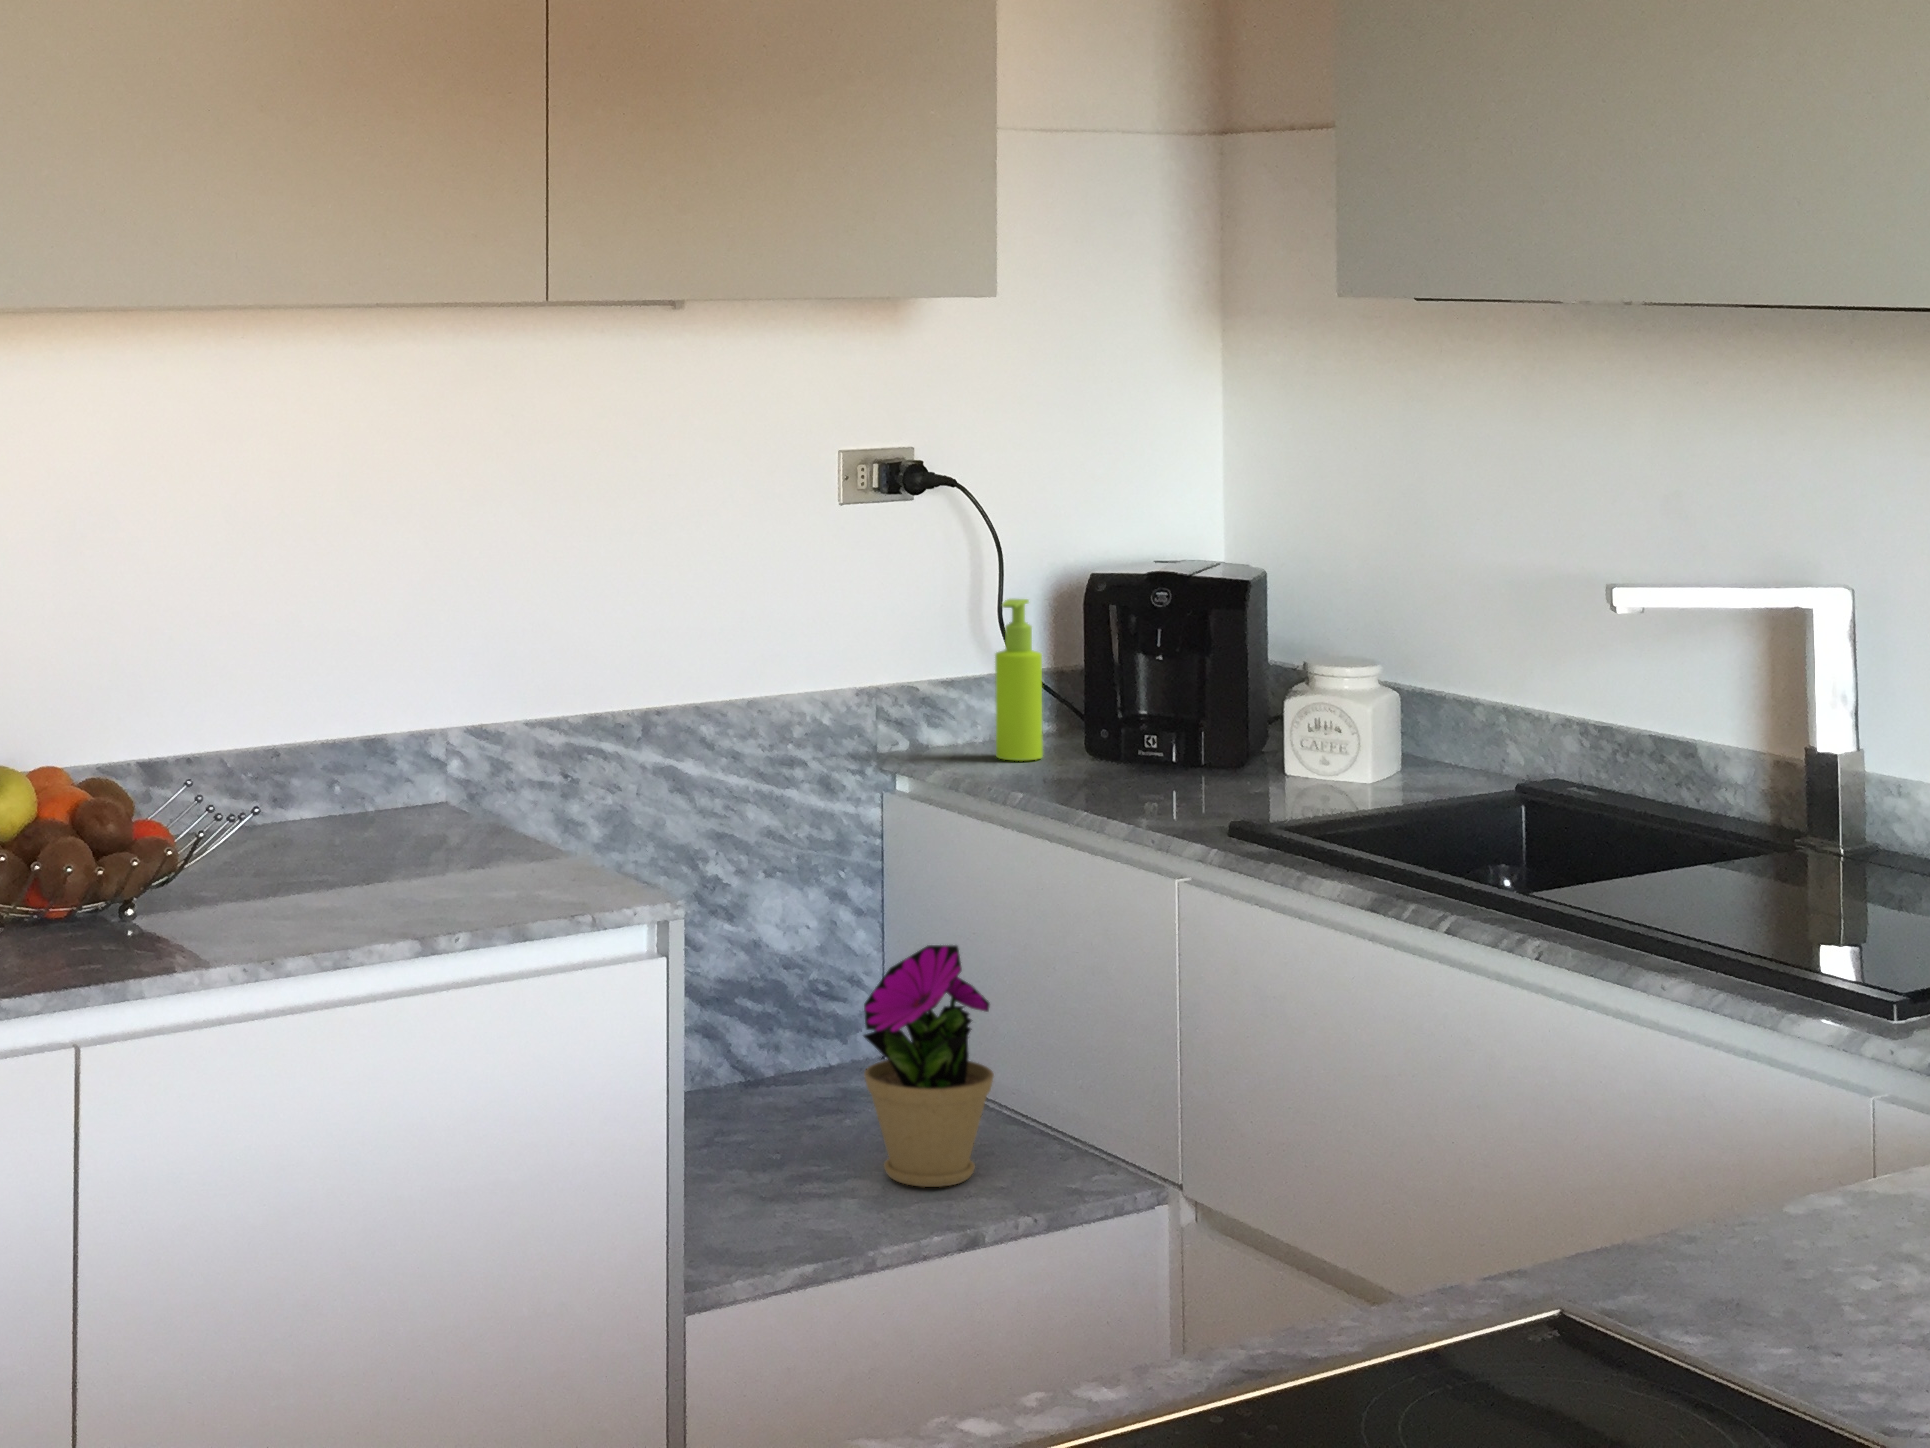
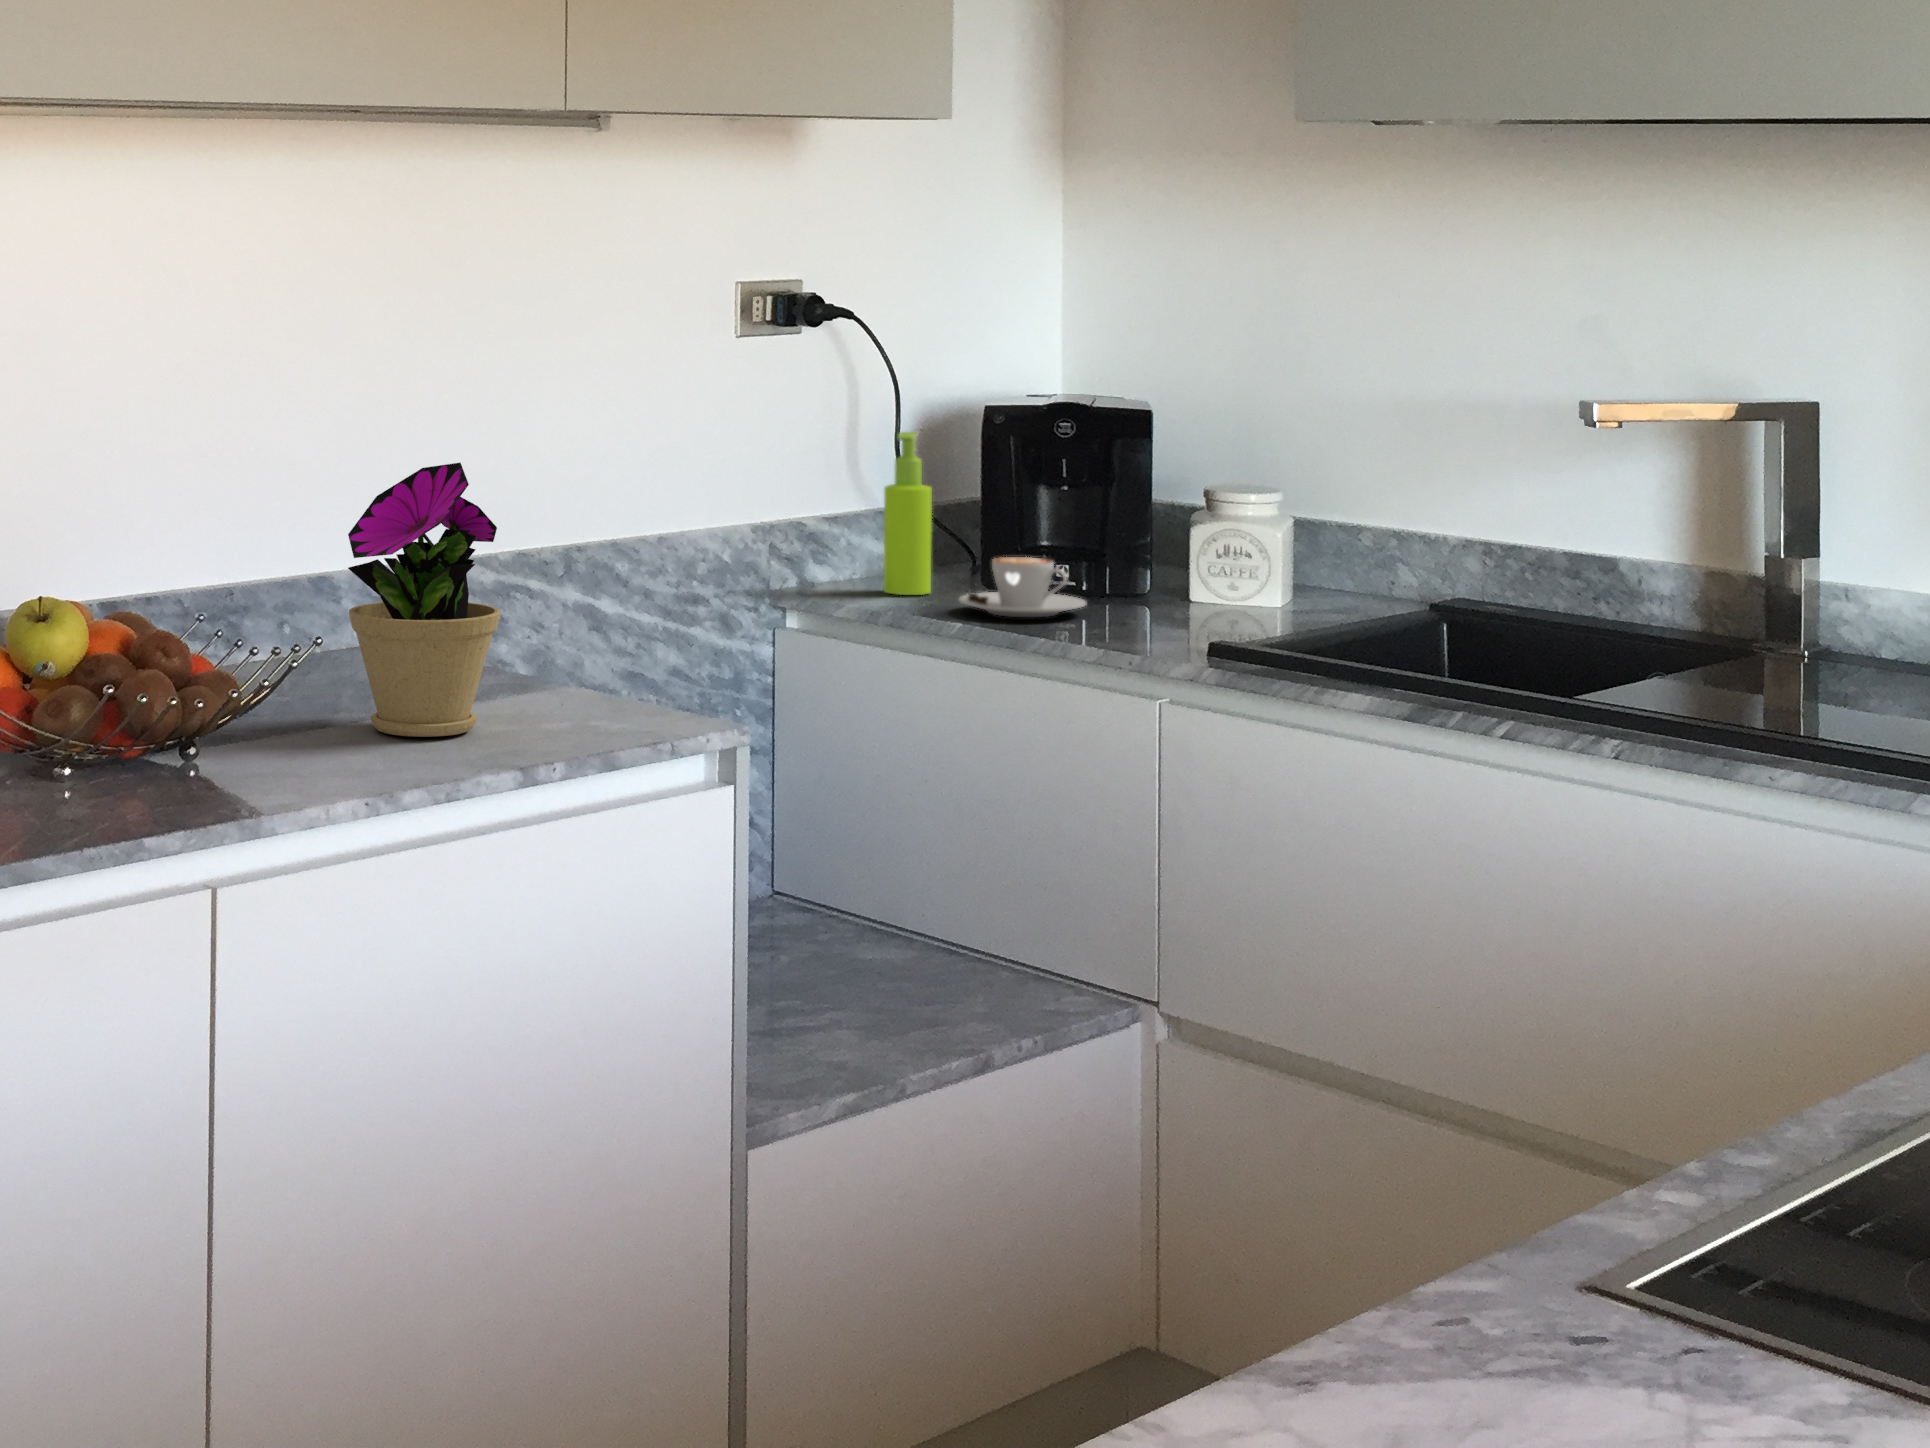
coffee cup: none [1041,726,1167,787] -> present [959,557,1086,617]
flower pot: present [864,945,994,1187] -> present [348,463,501,737]

